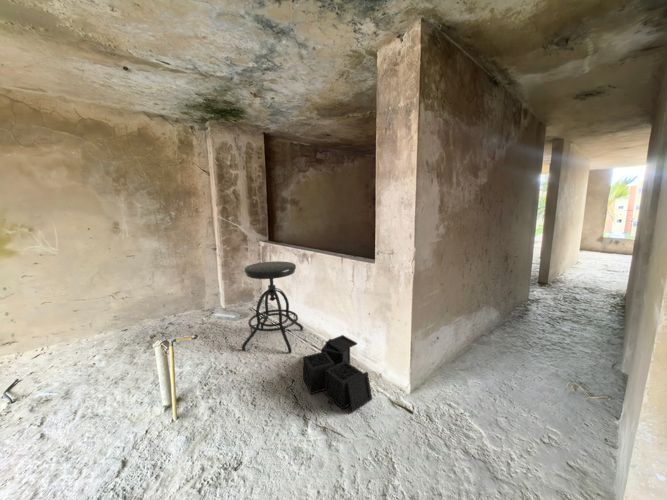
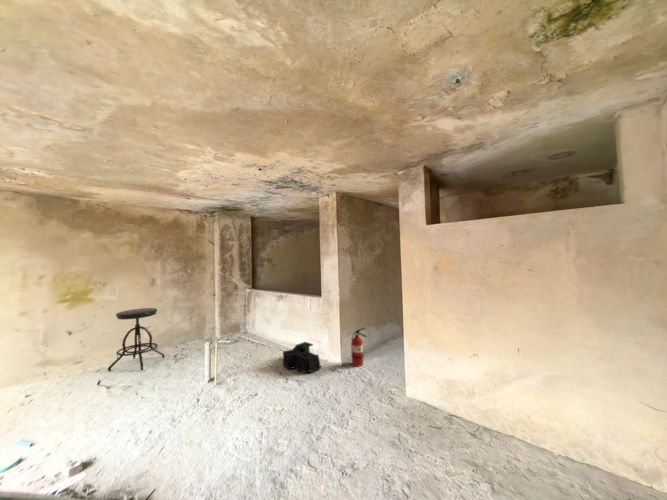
stool: present [242,261,303,353] -> present [108,308,164,371]
fire extinguisher: none [431,330,472,401] -> present [351,328,367,366]

